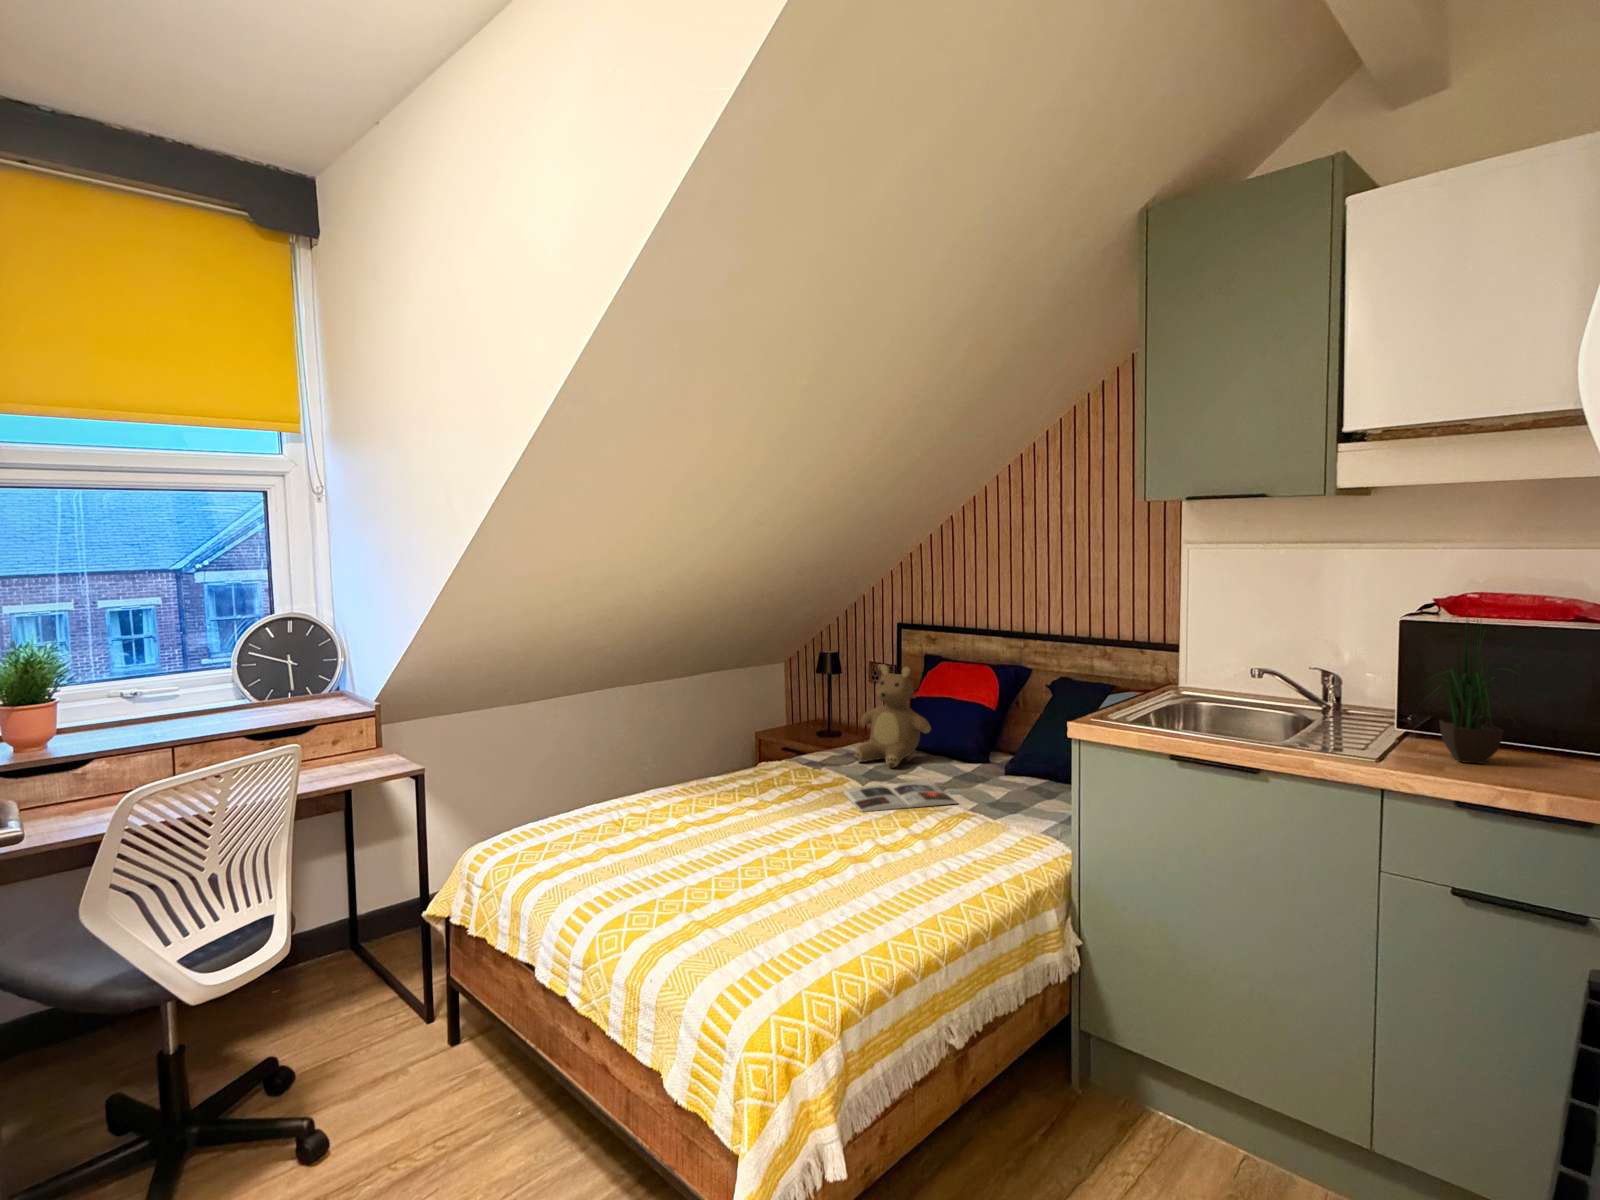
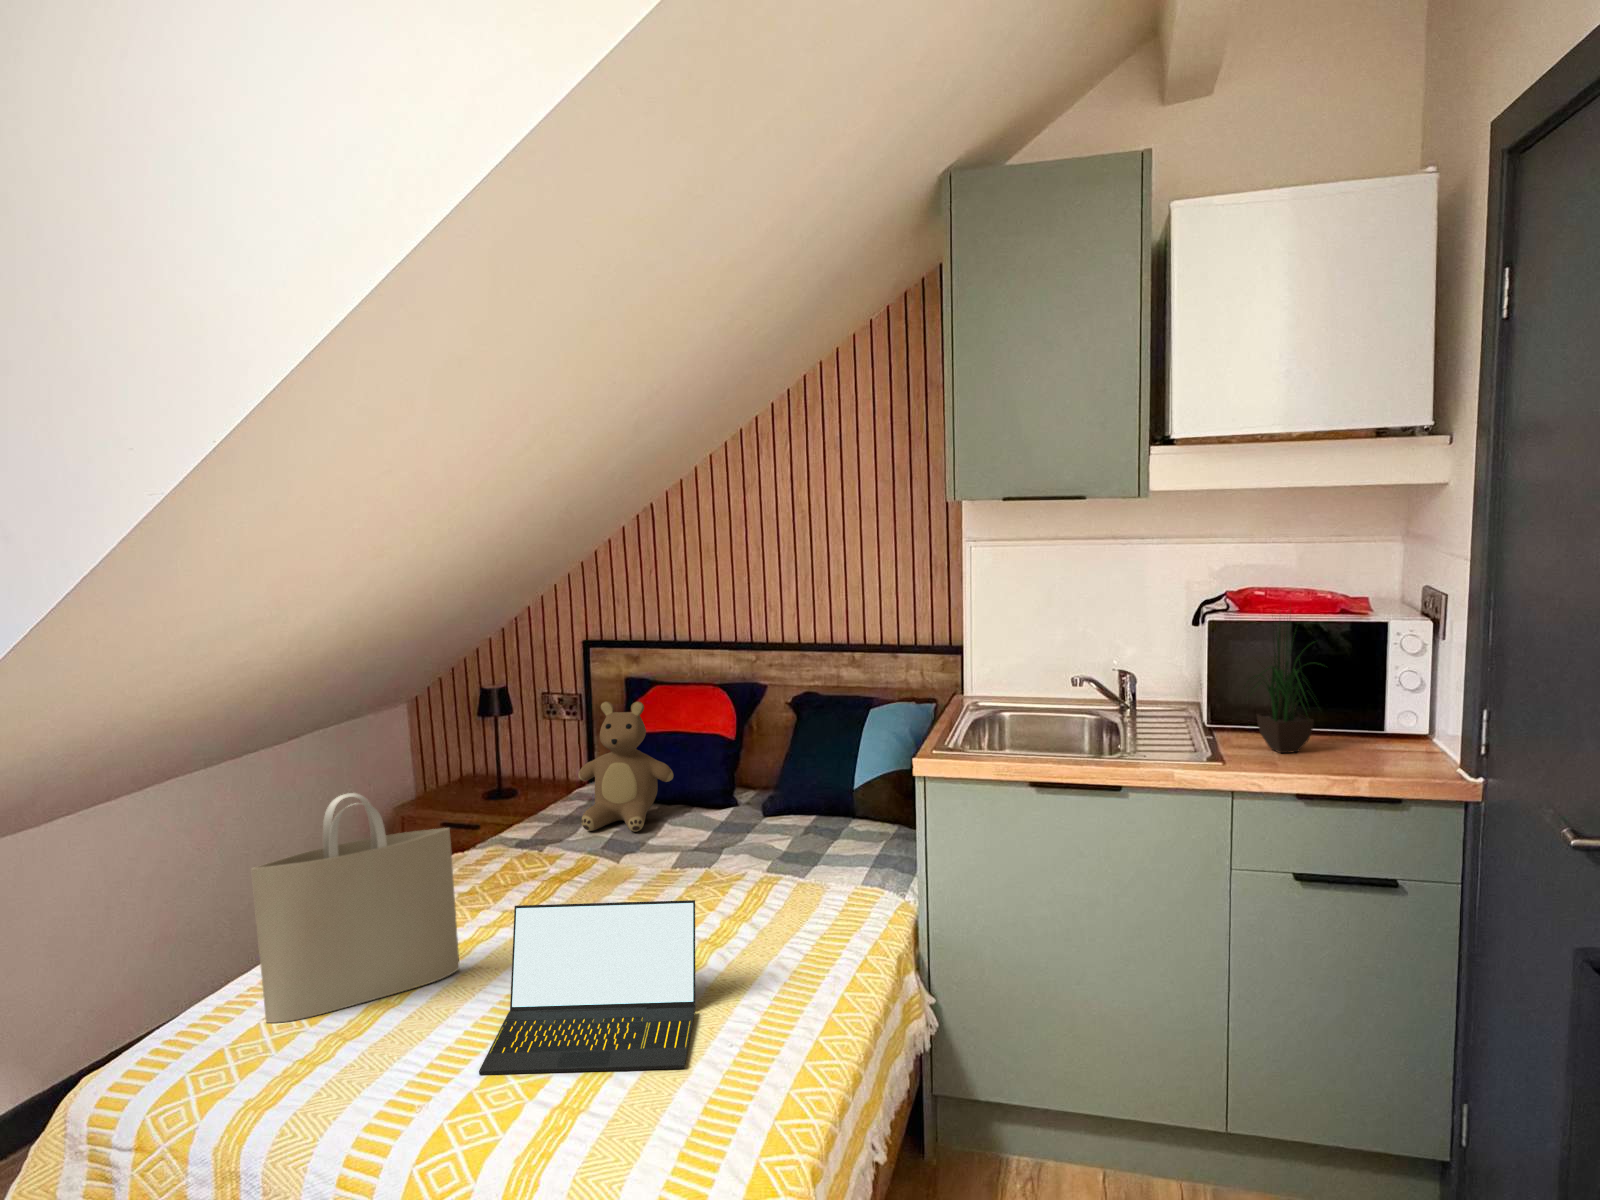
tote bag: none [573,689,706,836] -> present [252,793,460,1023]
magazine: present [843,782,957,812] -> none [600,845,748,900]
laptop: none [668,784,851,920] -> present [479,900,695,1075]

